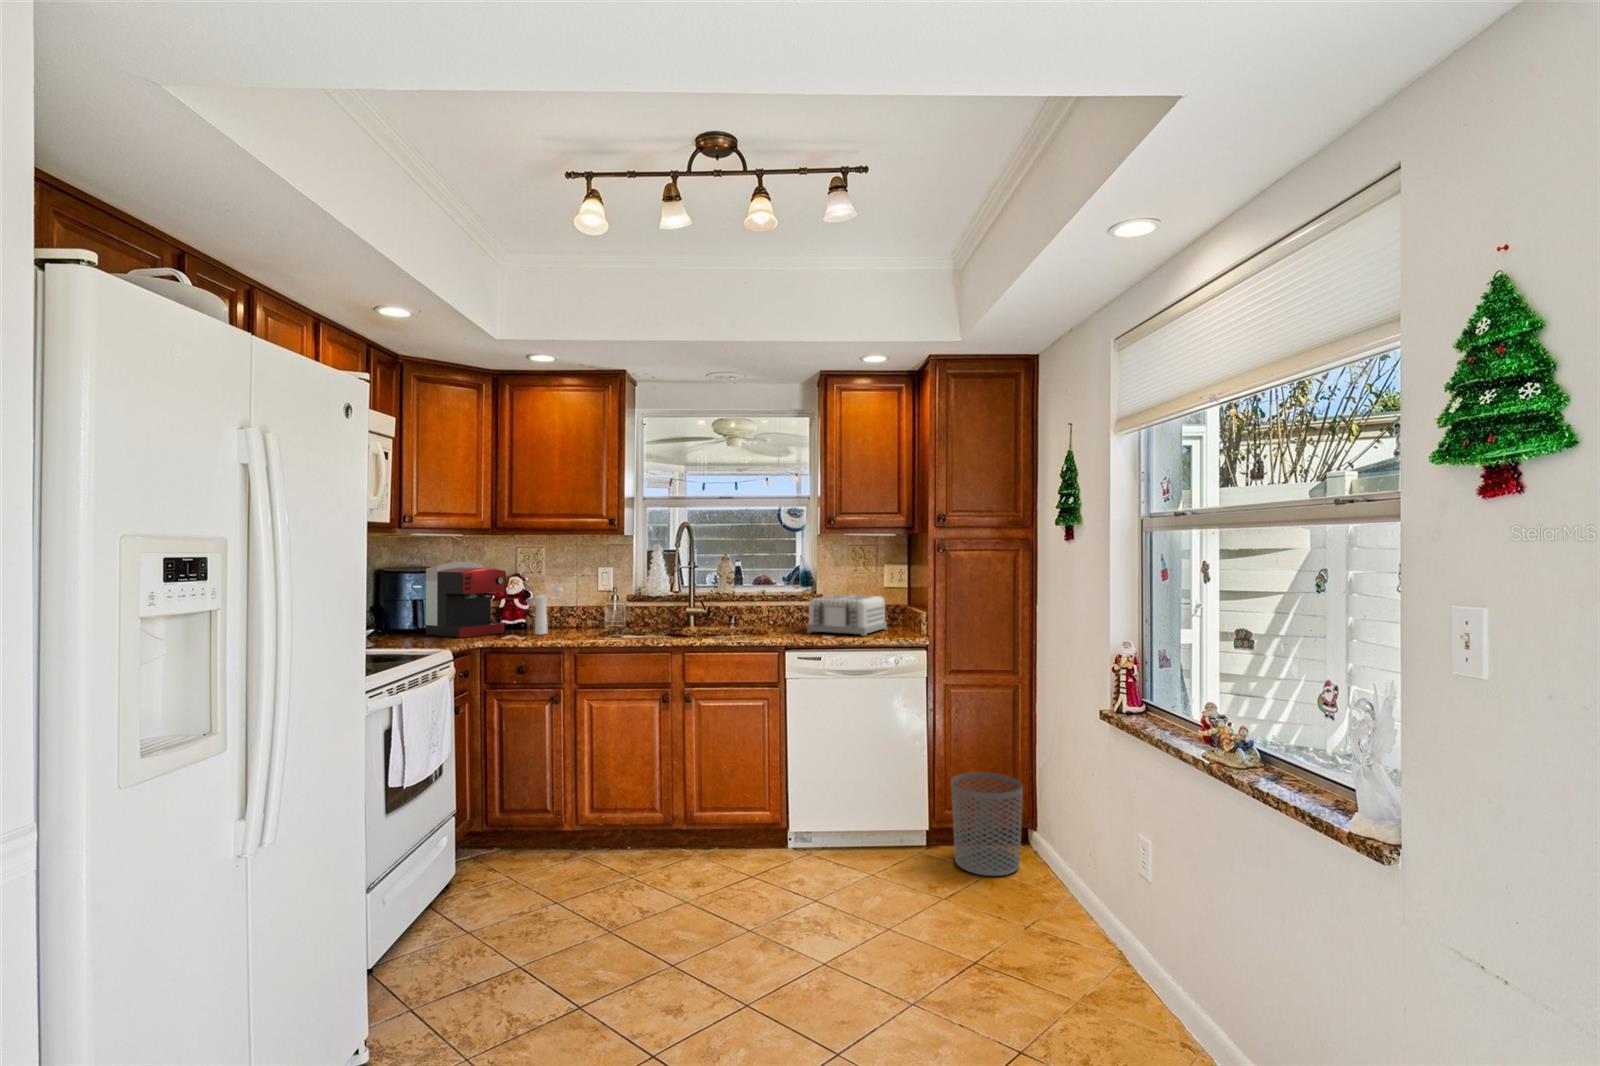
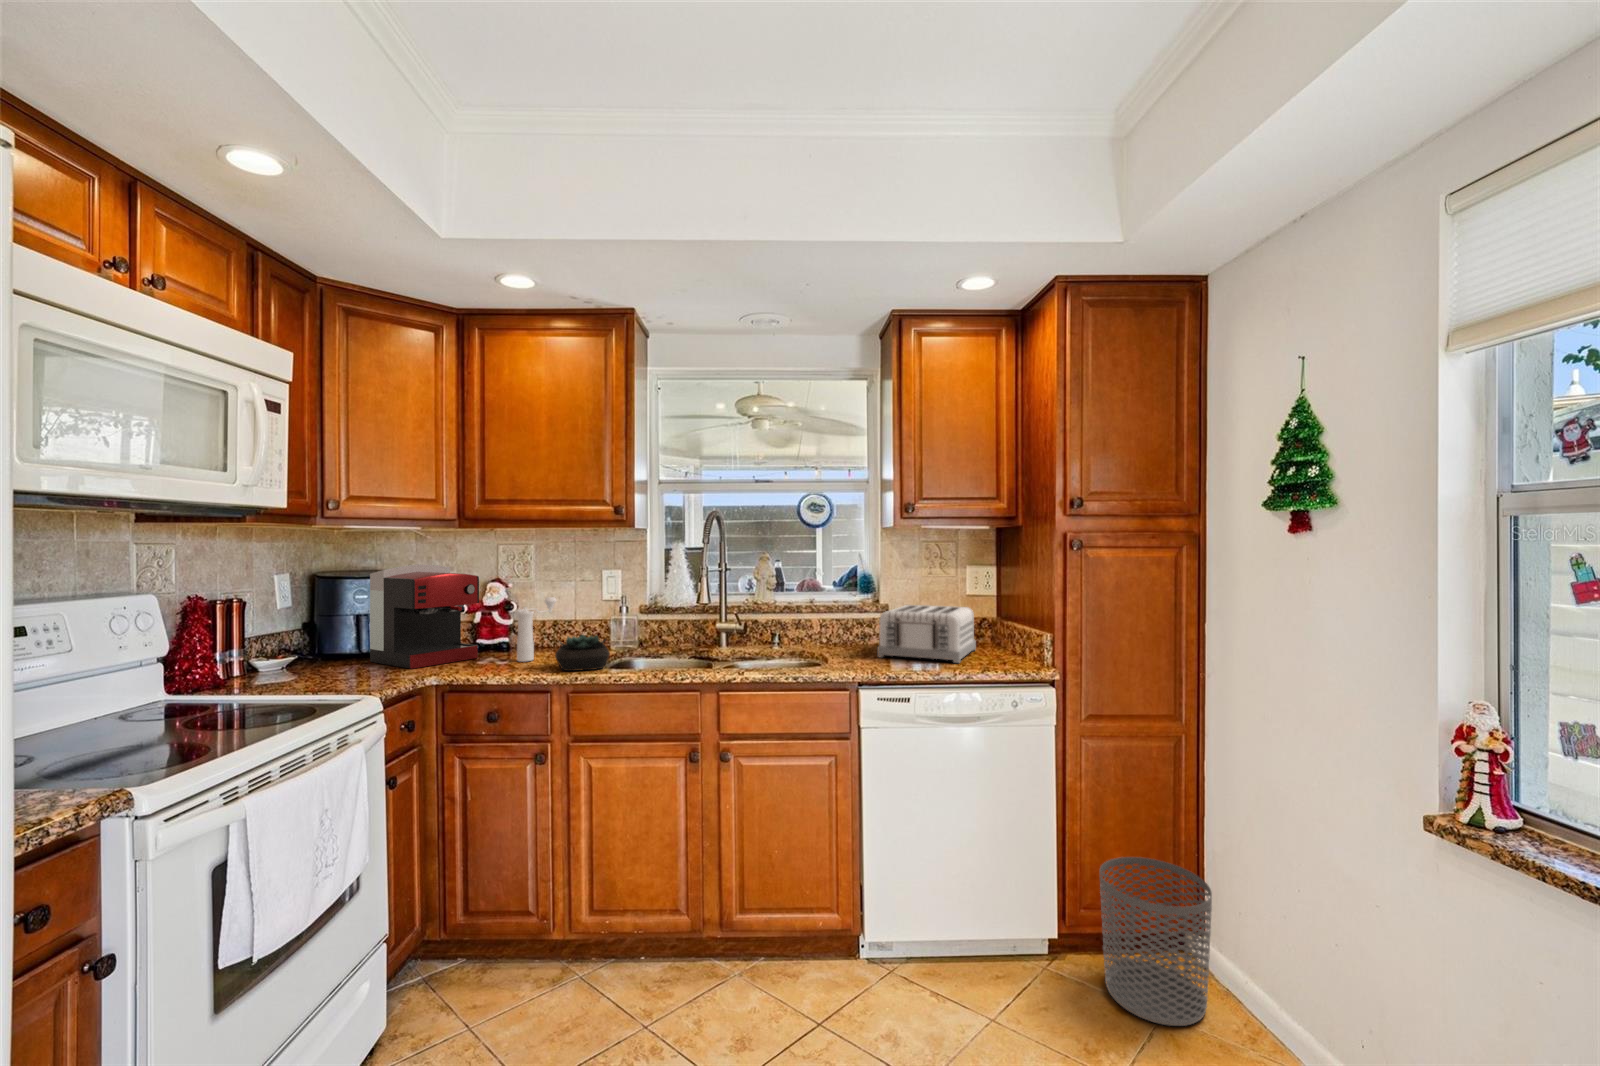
succulent plant: none [565,613,606,639] -> present [555,635,610,671]

